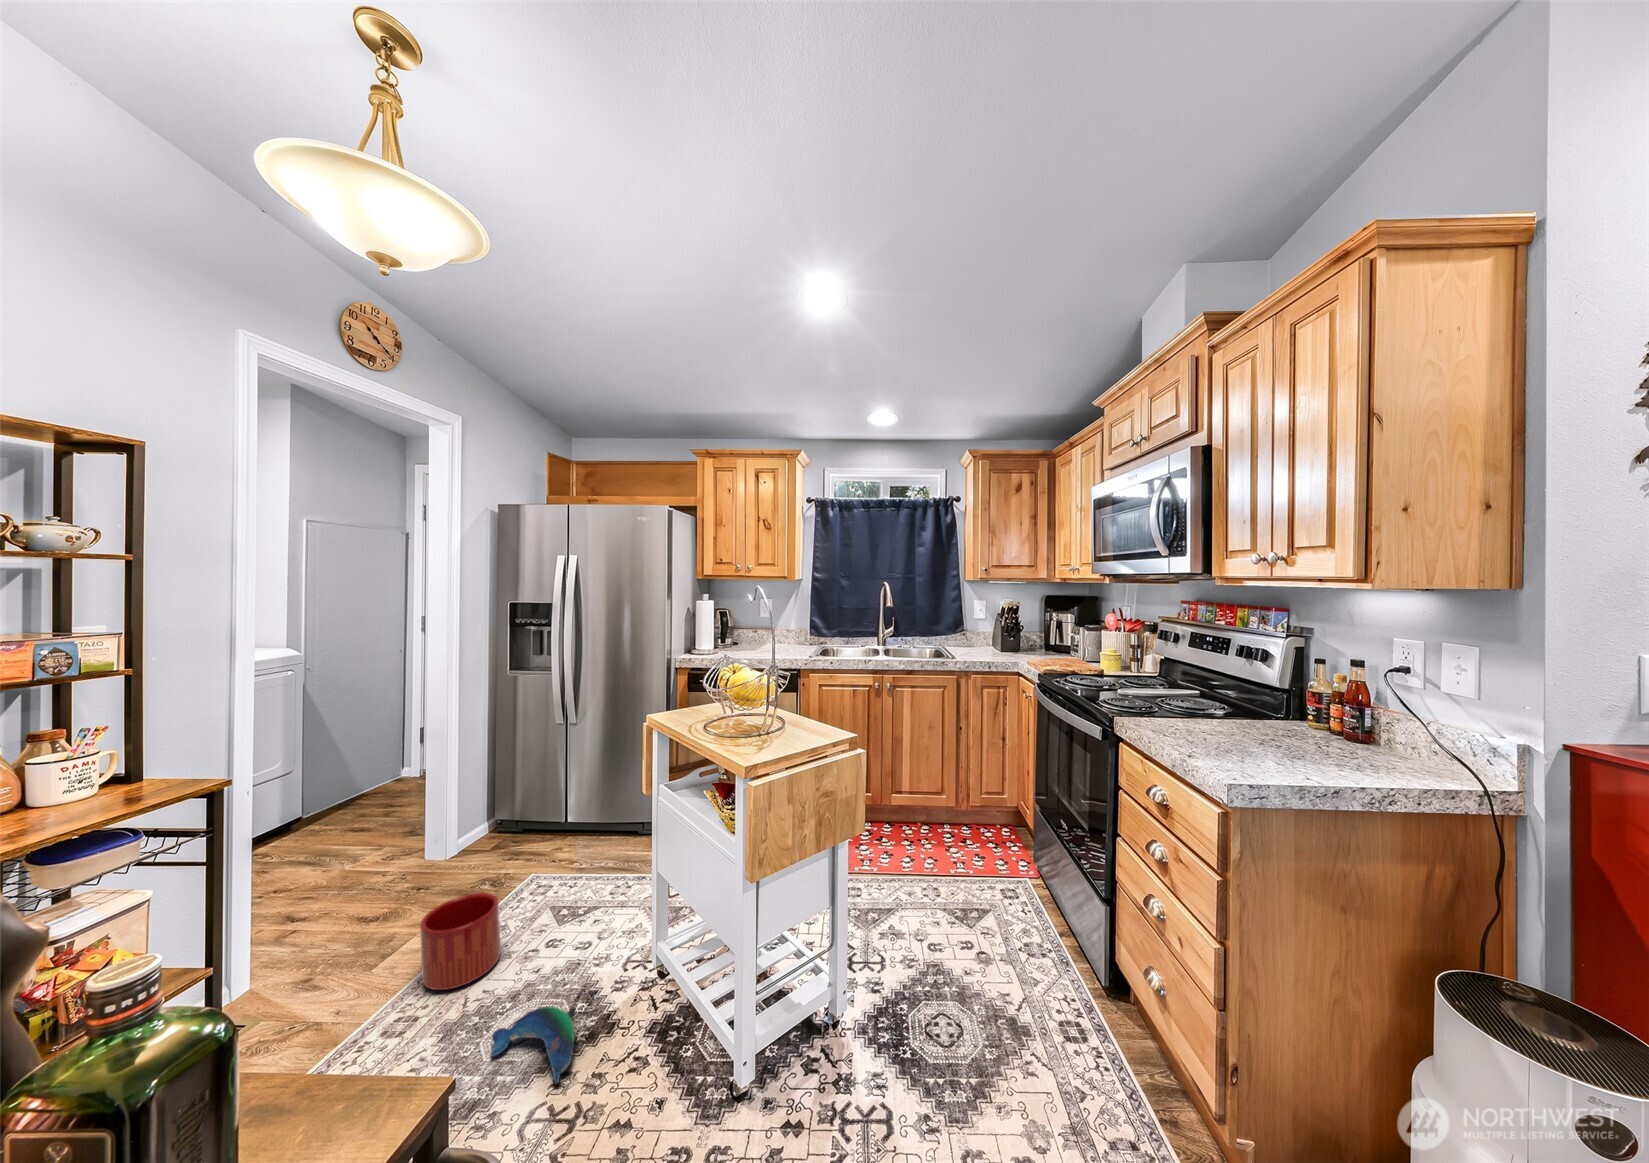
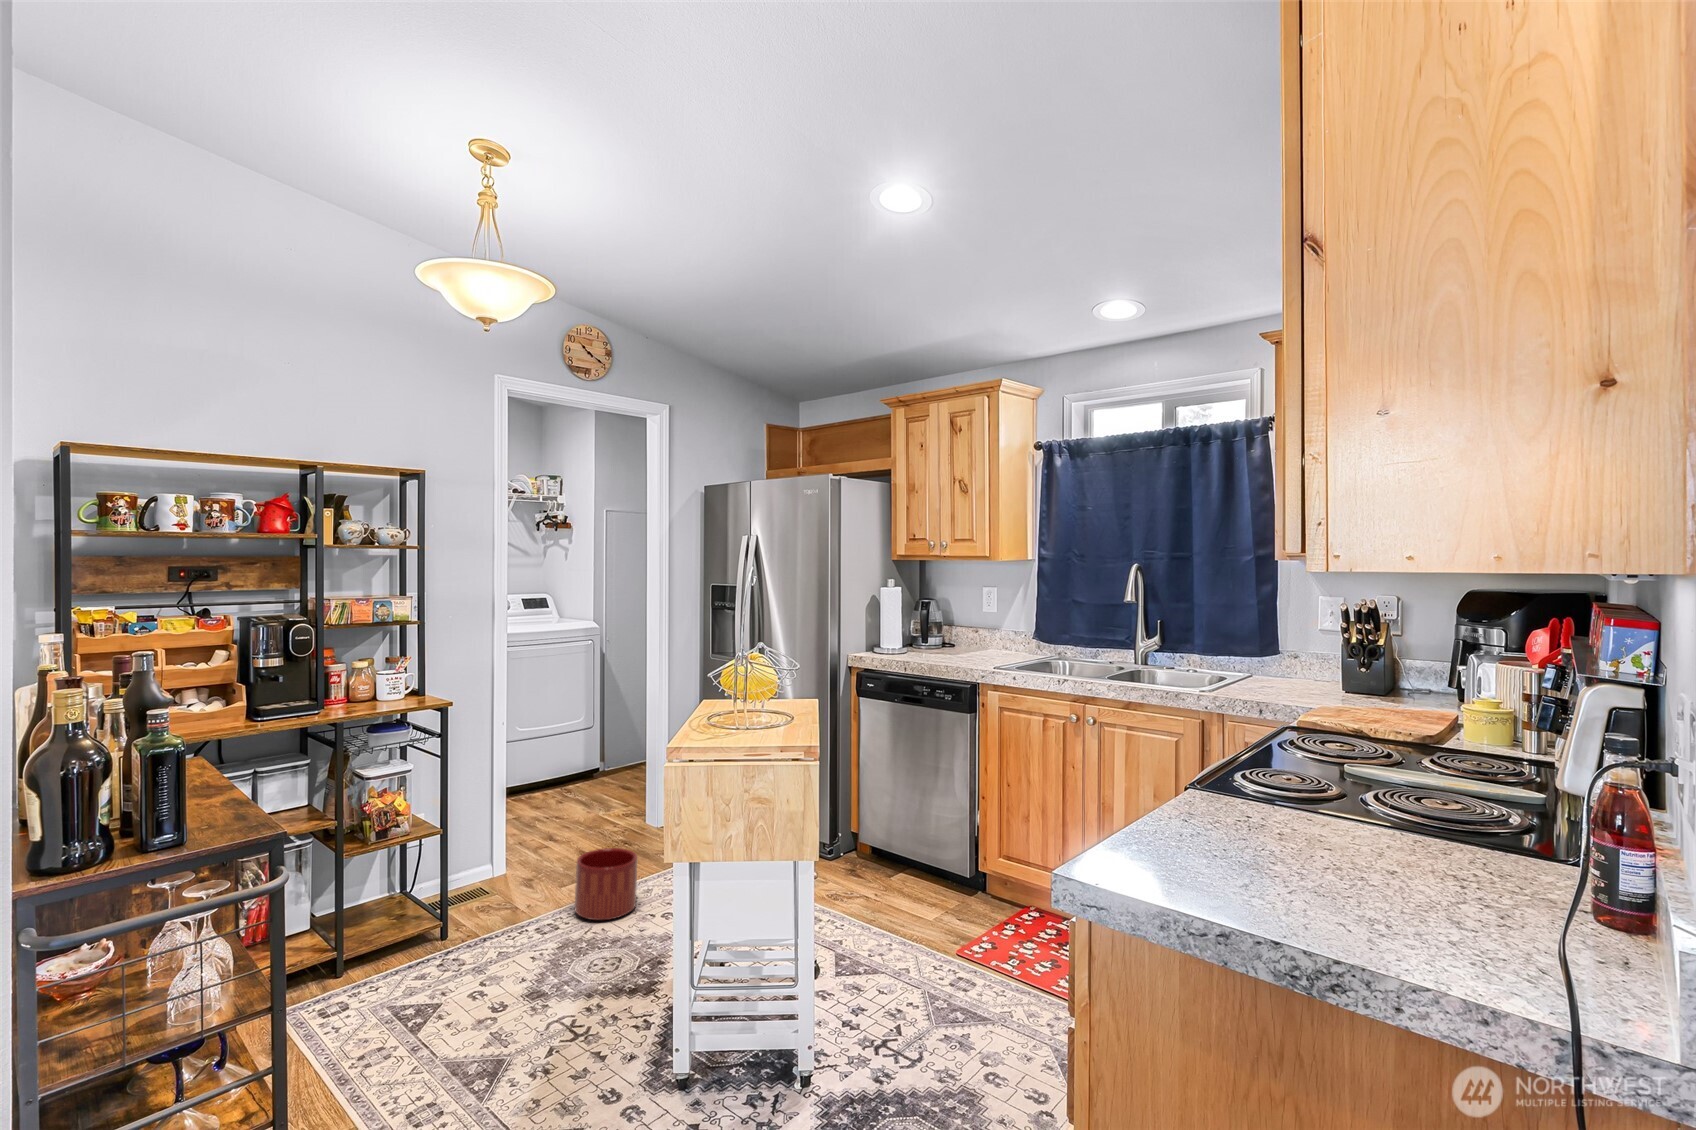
plush toy: present [491,1007,575,1084] -> none [569,950,629,1009]

